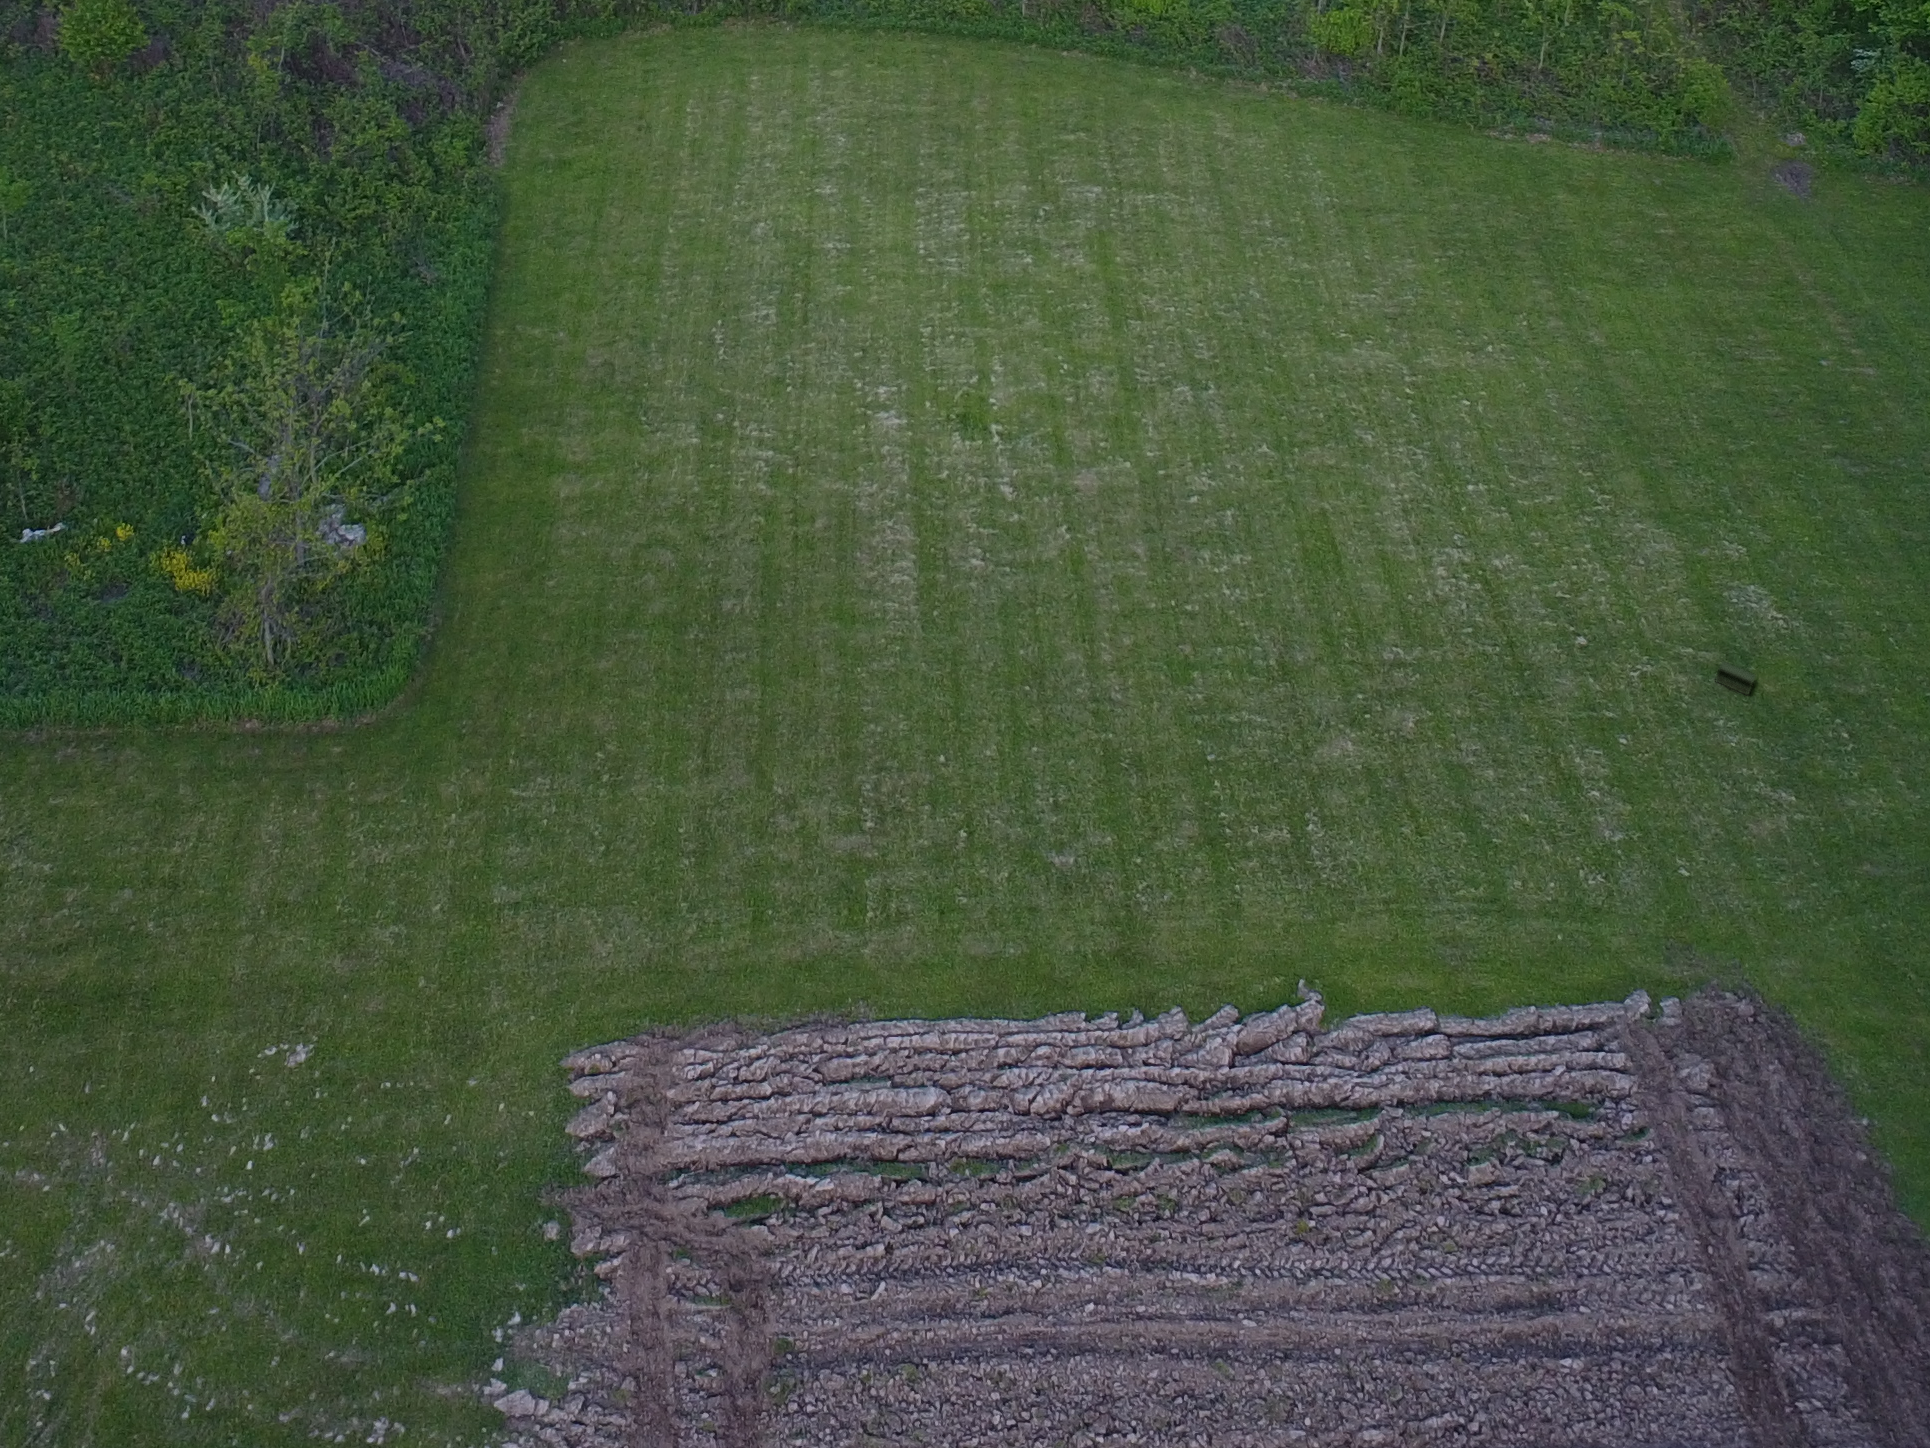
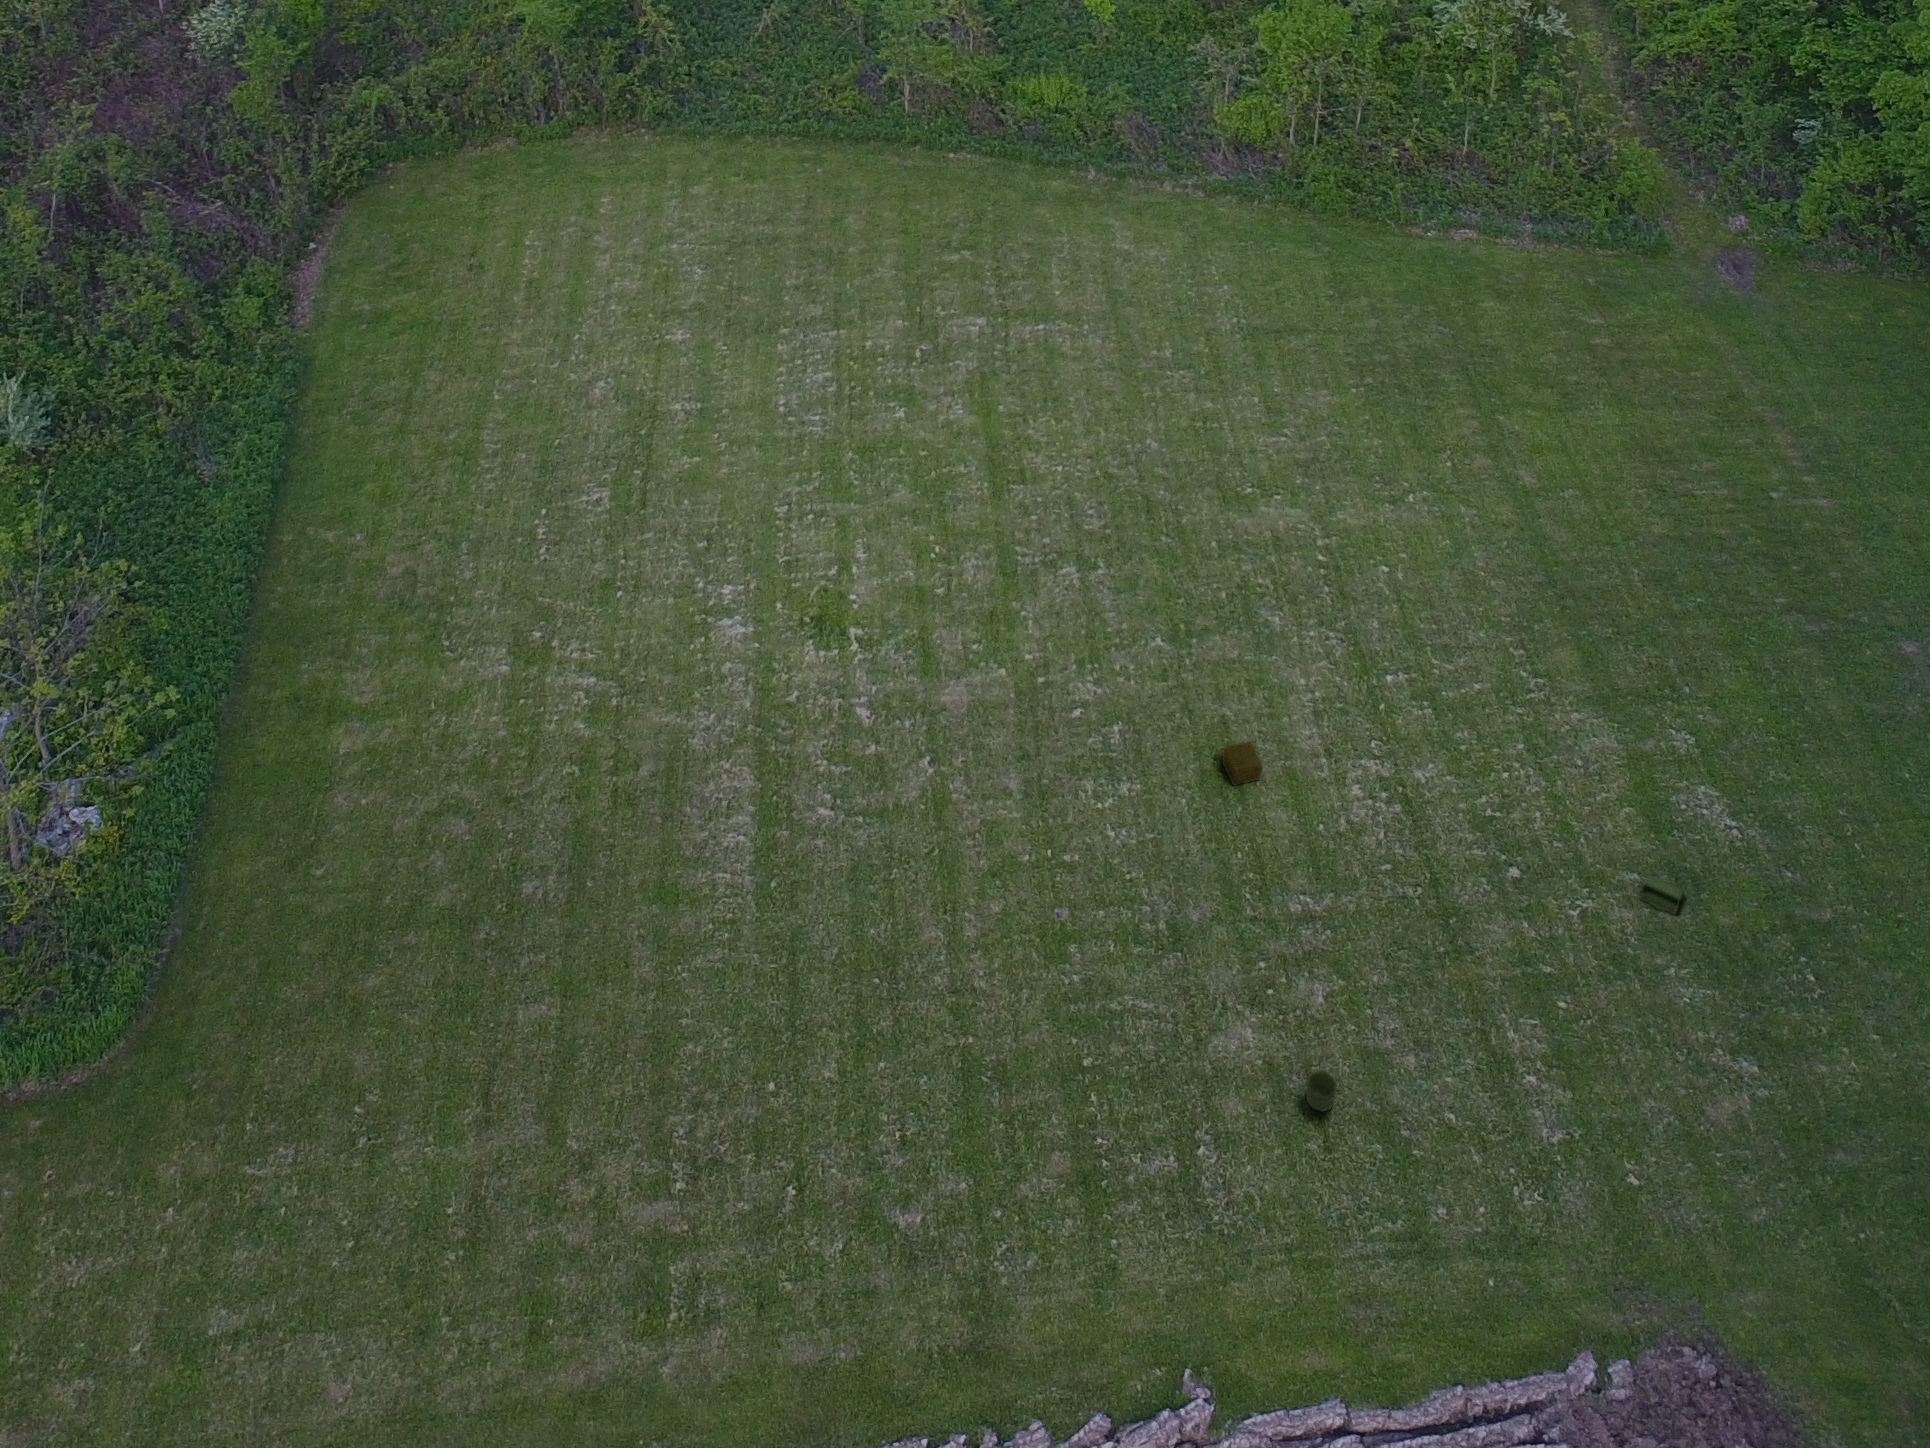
cardboard box: none [1330,535,1368,572] -> present [1222,742,1263,785]
planter: none [1413,788,1442,822] -> present [1306,1071,1336,1112]

